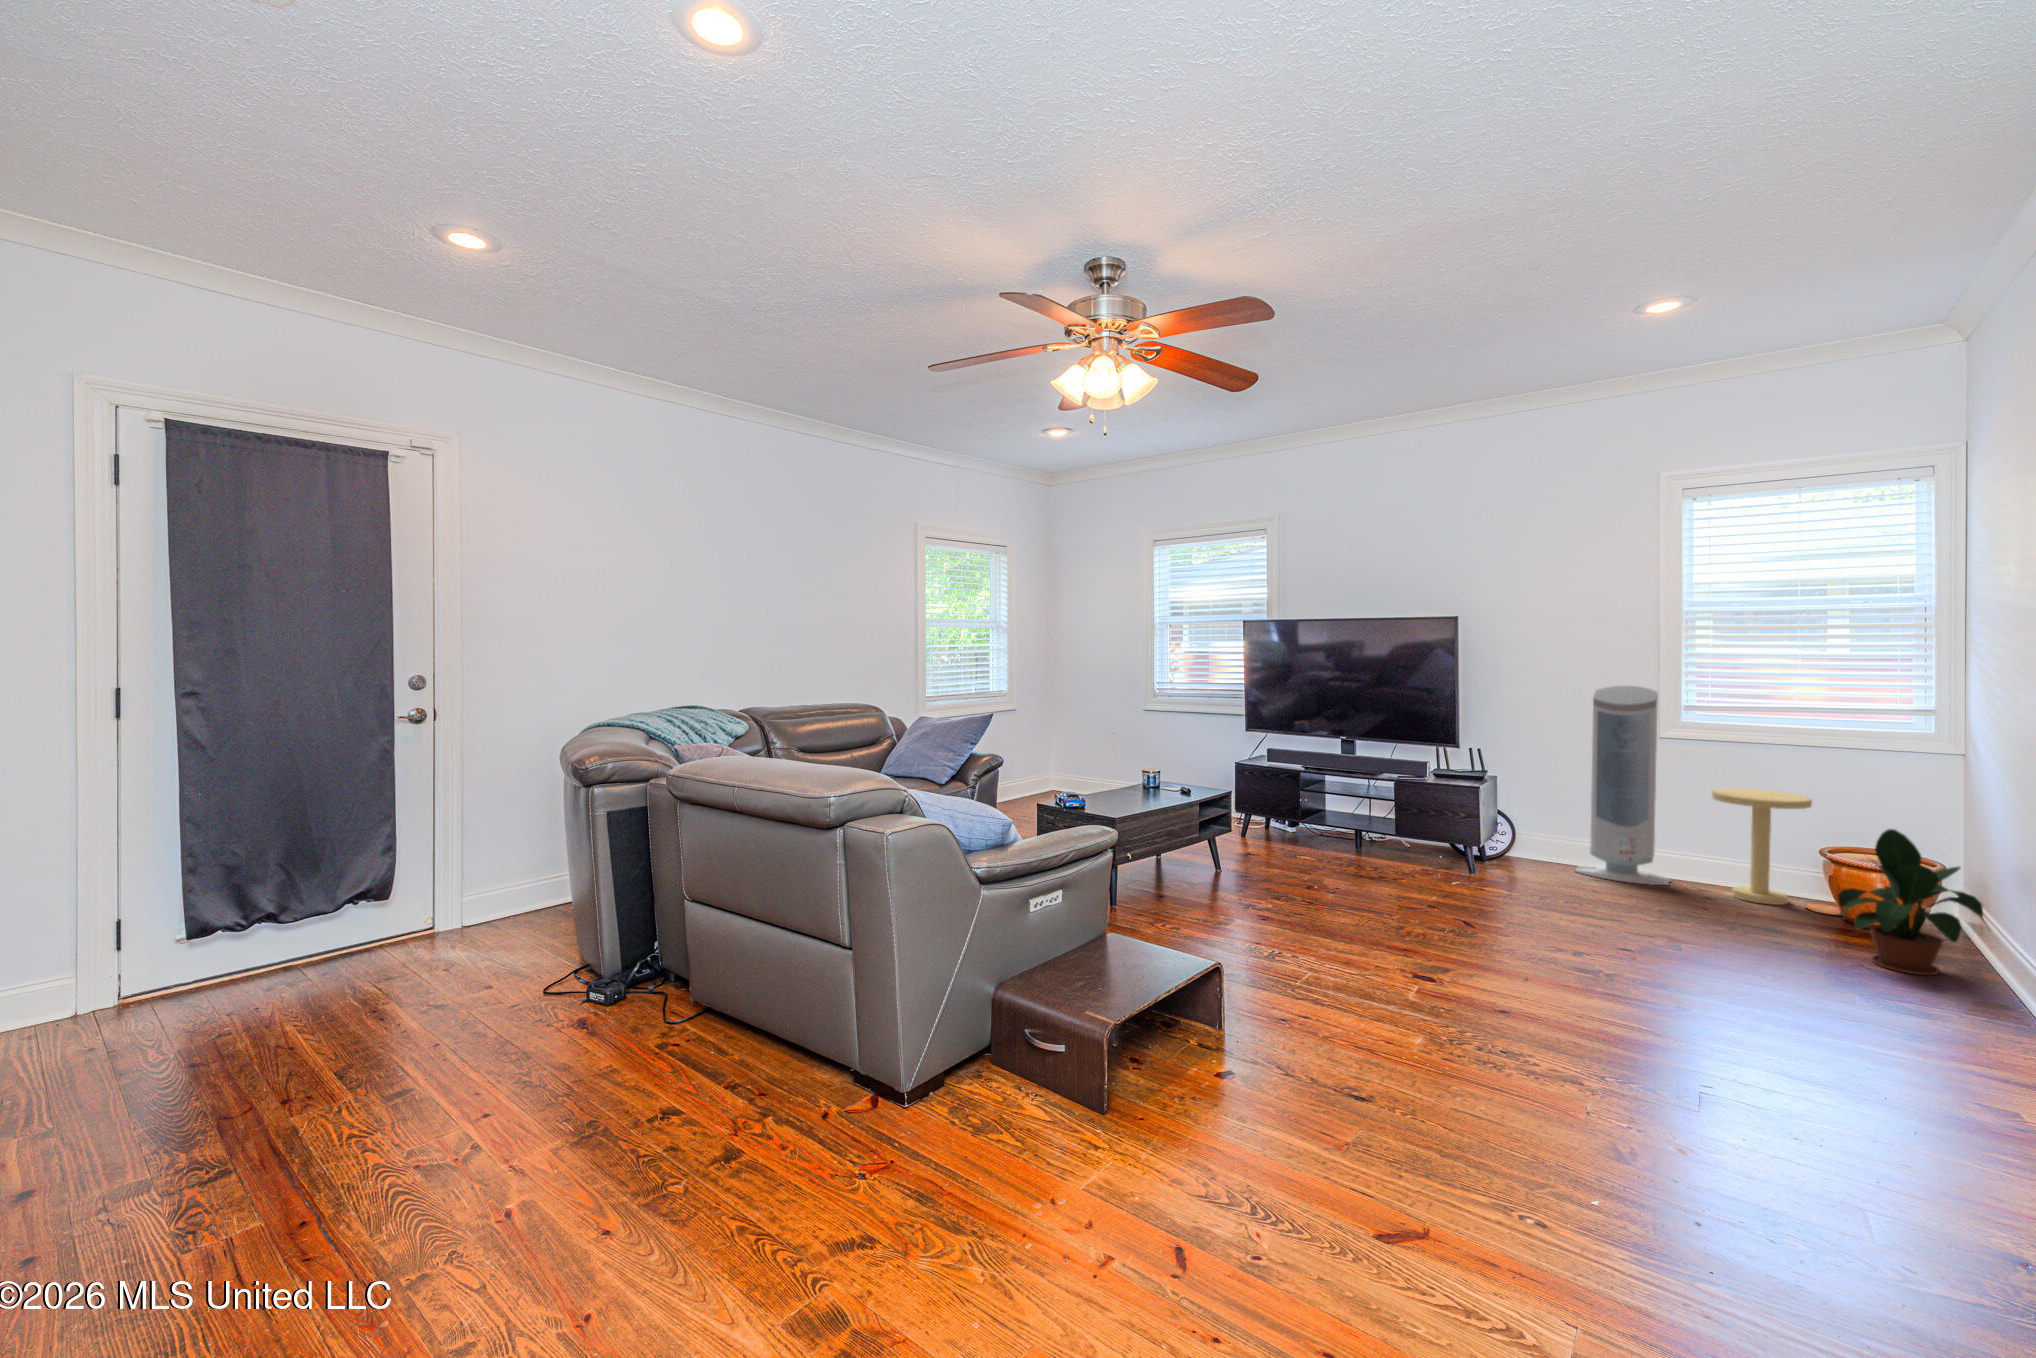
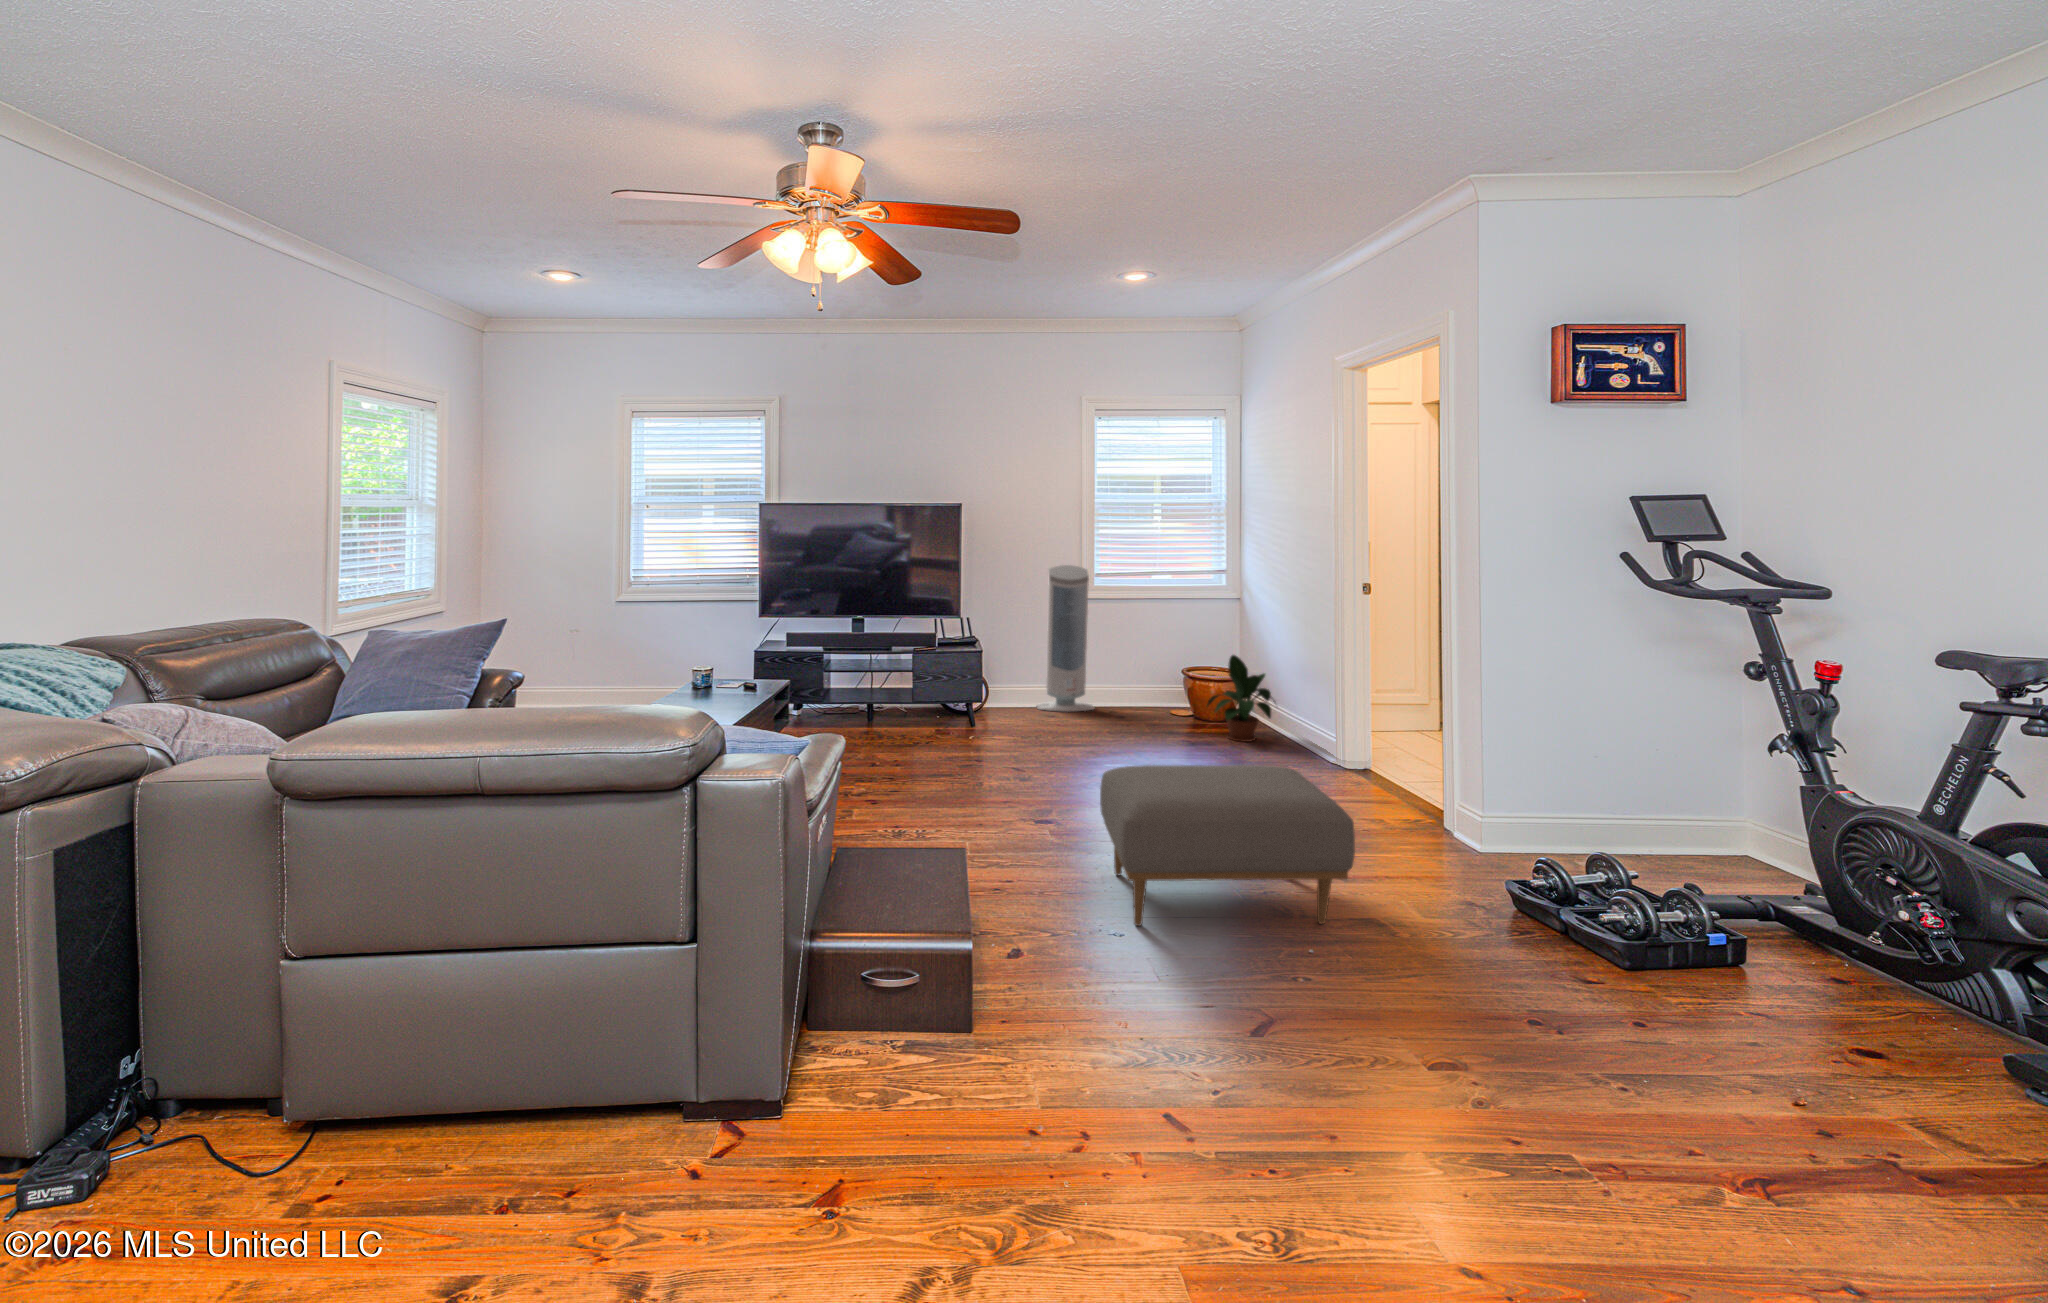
side table: present [1712,788,1812,905] -> none [1120,636,1172,713]
ottoman: none [1348,921,1719,1209] -> present [1100,765,1355,926]

